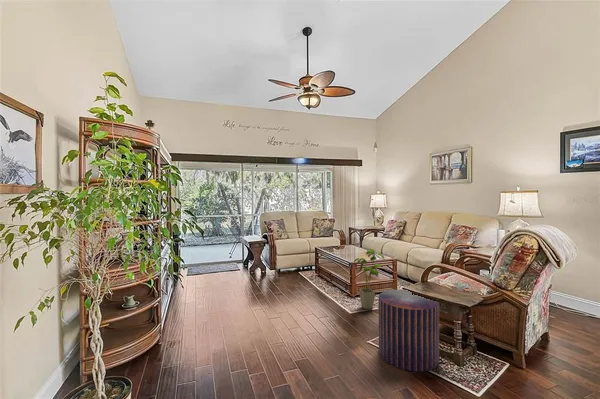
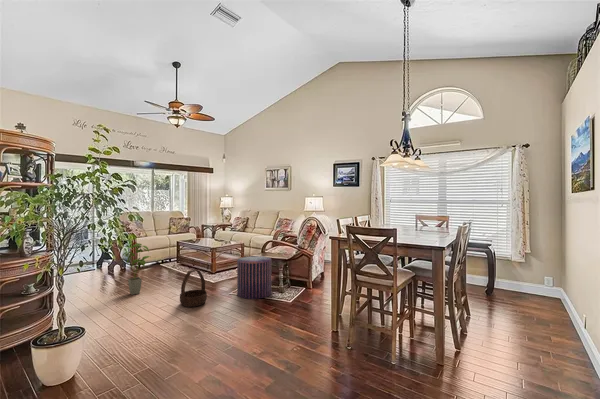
house plant: present [354,249,384,309] -> present [123,243,150,295]
basket: none [291,303,329,363] -> present [180,270,207,307]

